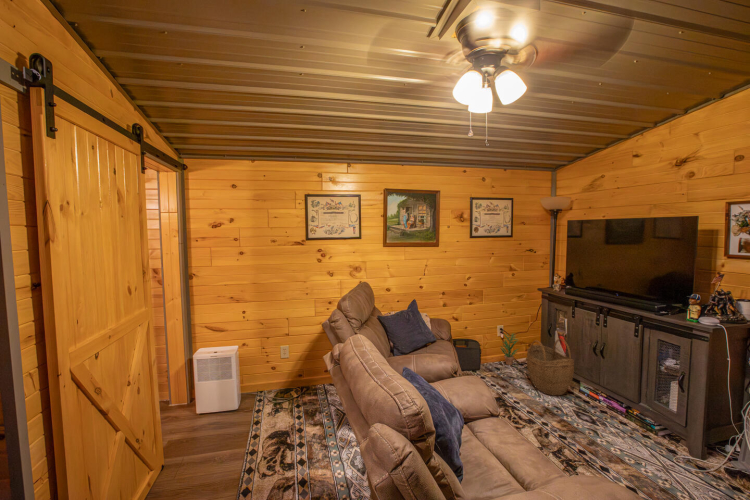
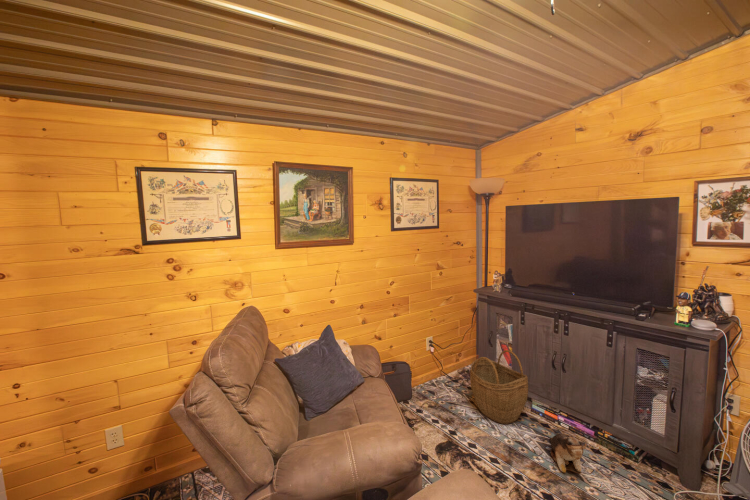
potted plant: present [501,334,518,365] -> none [430,343,454,383]
plush toy: none [579,399,600,428] -> present [550,433,586,473]

